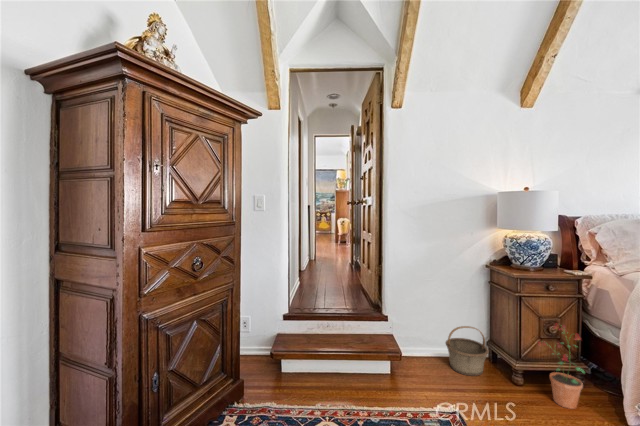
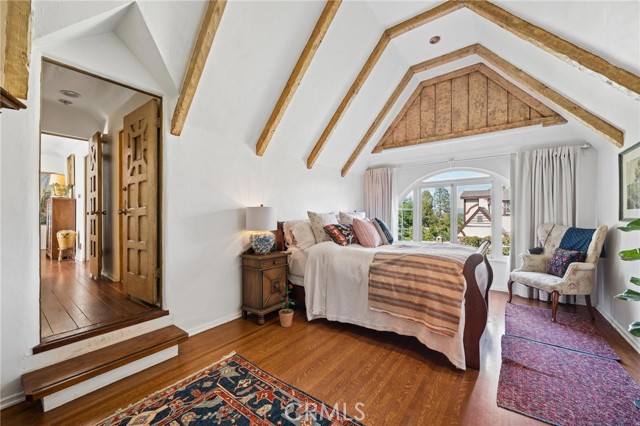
basket: present [446,326,489,376] -> none [217,299,246,333]

